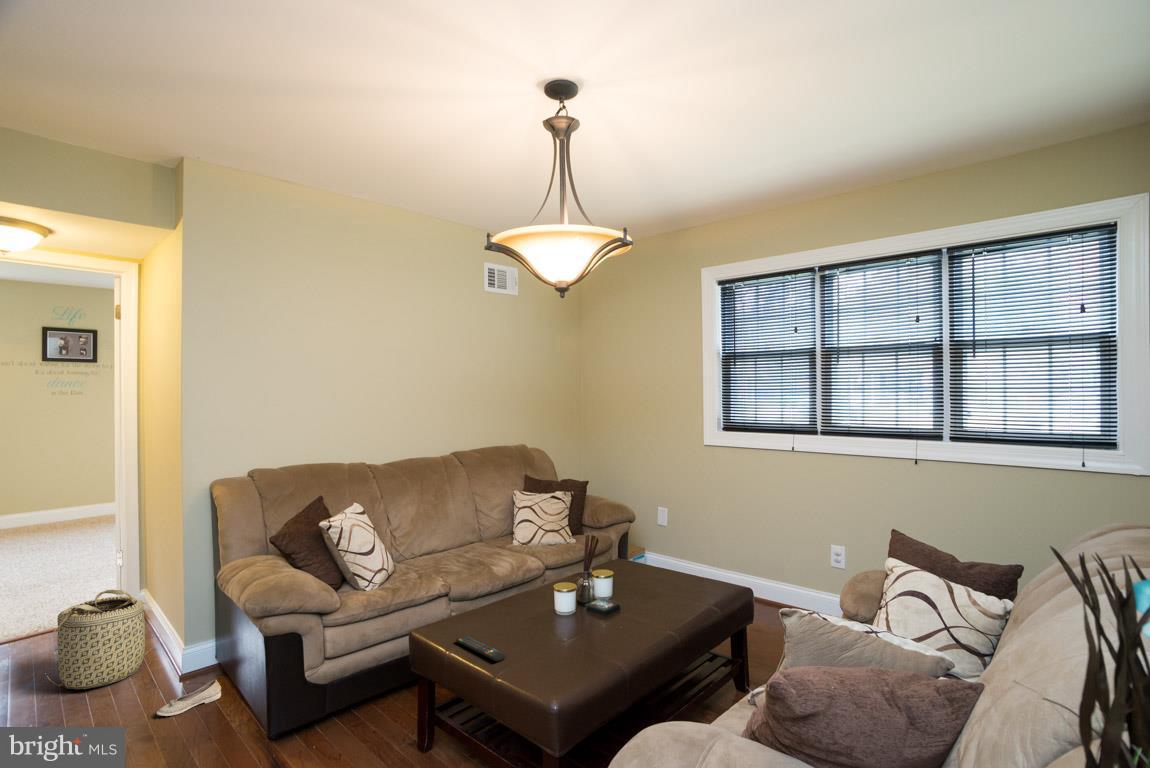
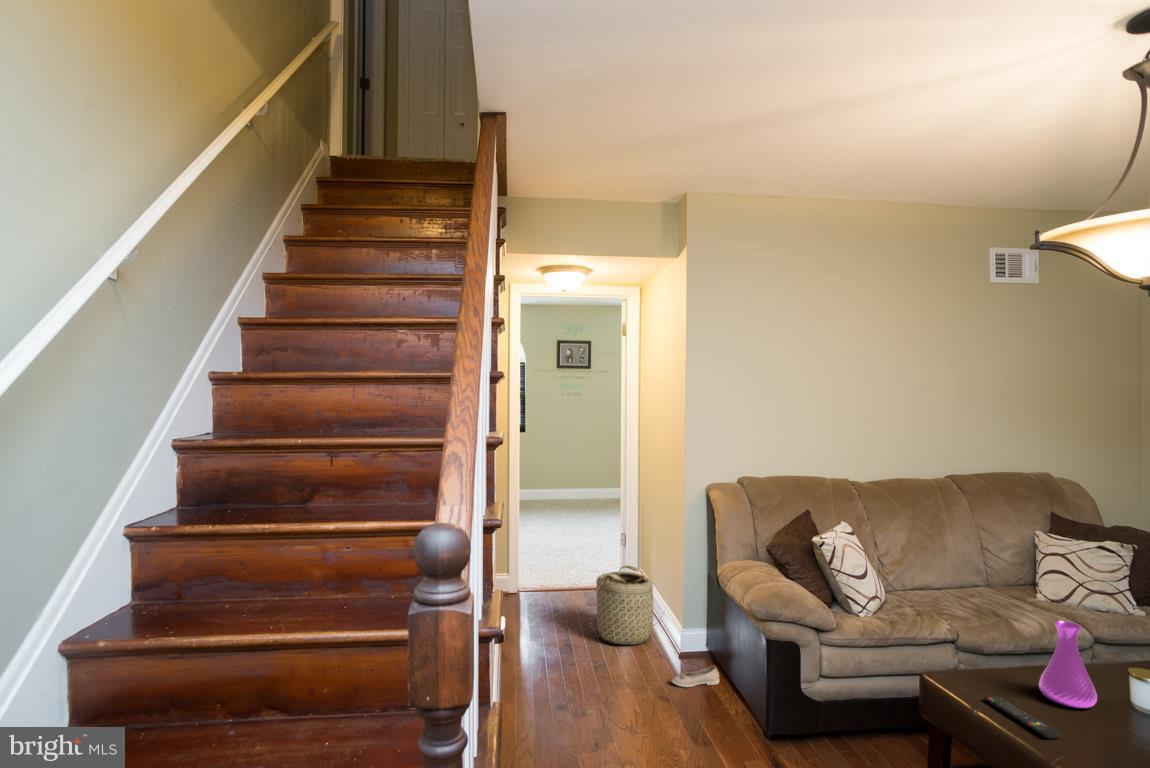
vase: none [498,559,536,628] -> present [1039,621,1097,708]

